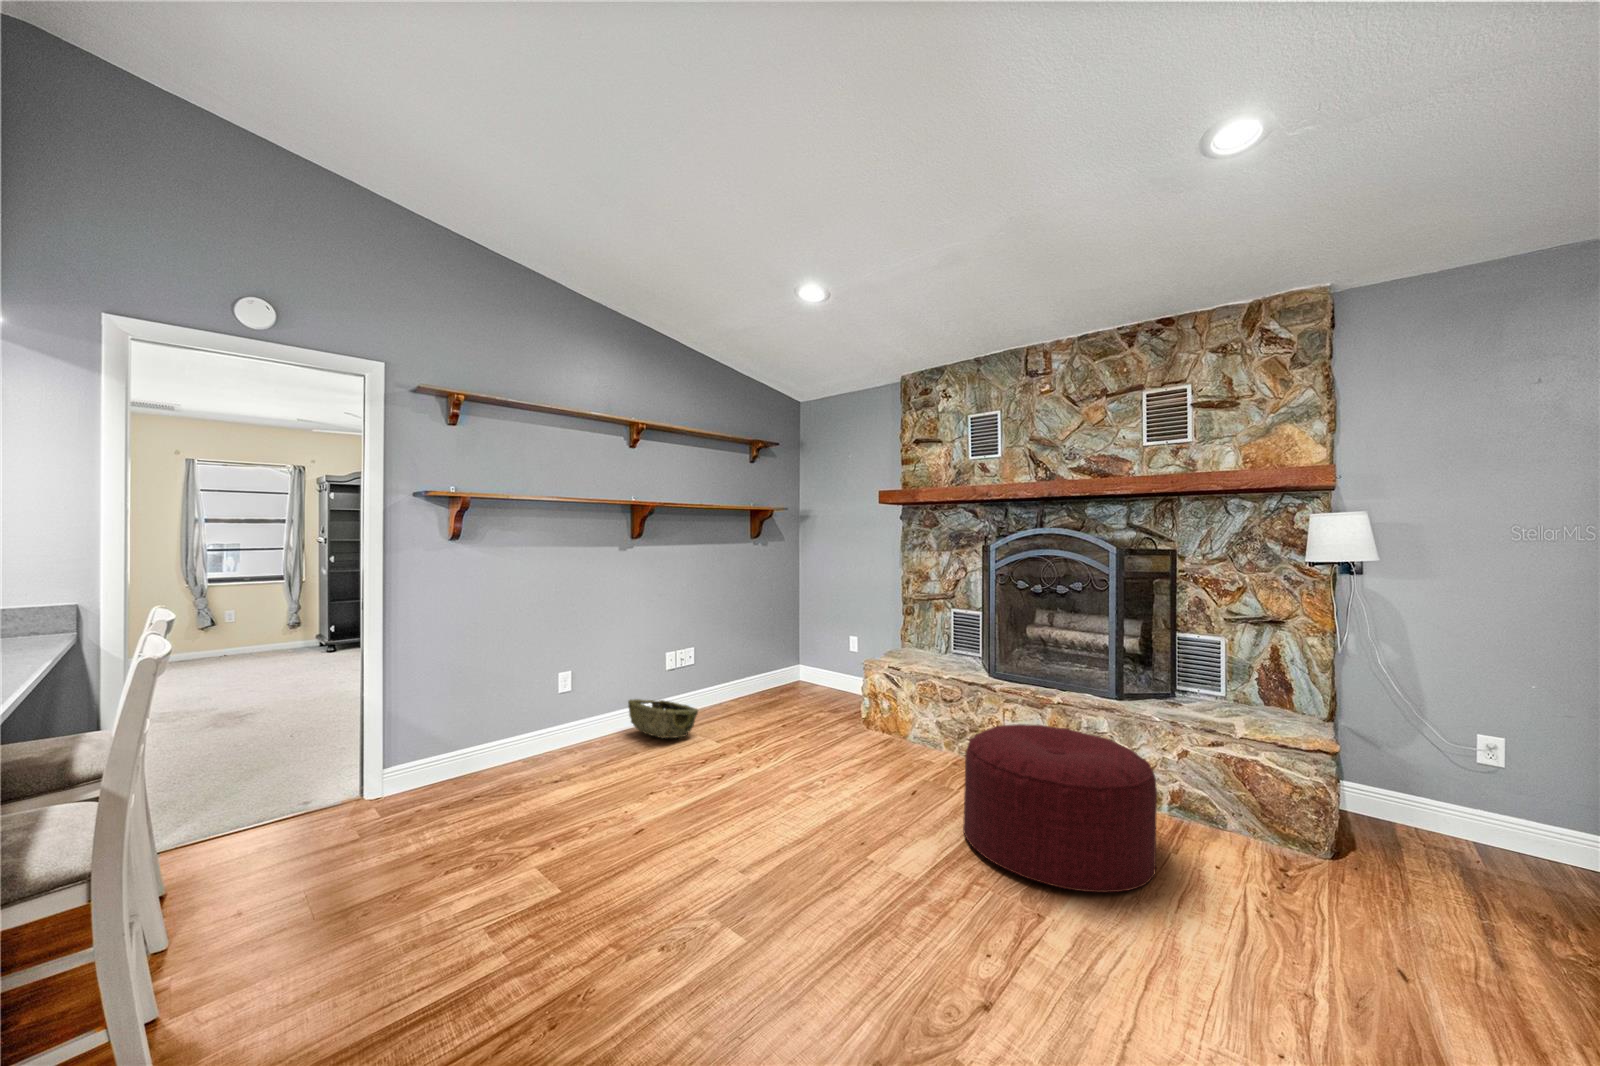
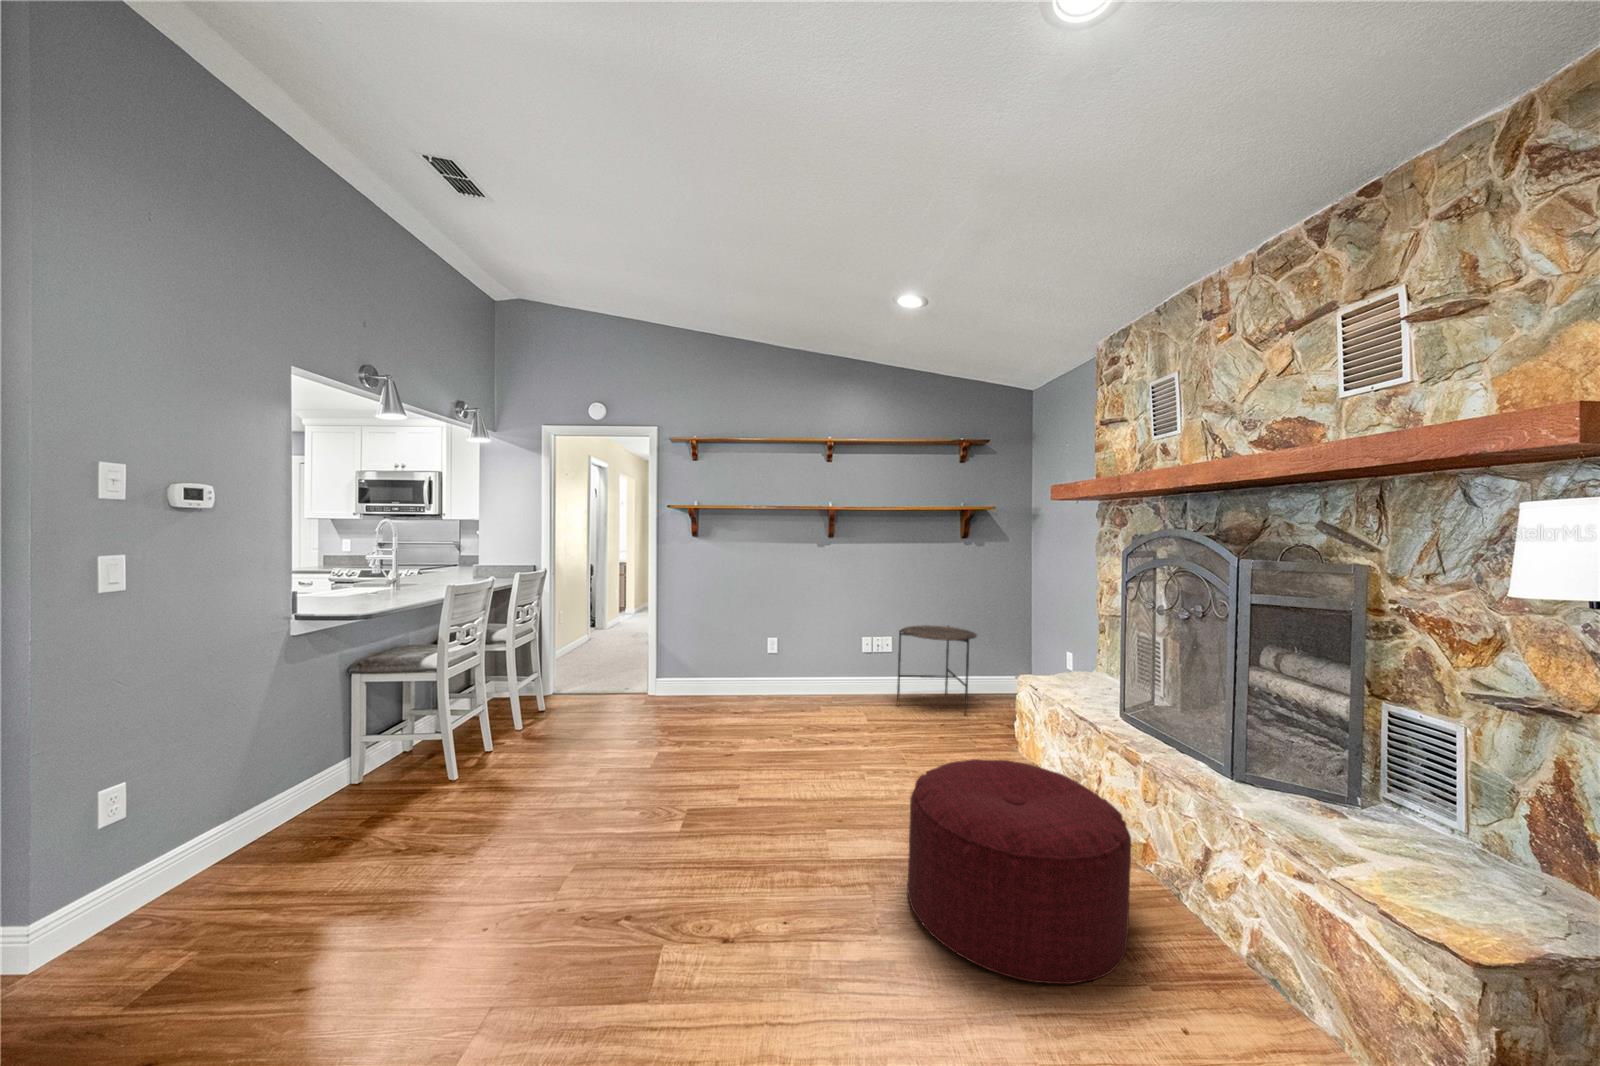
side table: none [716,628,794,719] -> present [897,625,977,716]
woven basket: present [628,699,698,738] -> none [819,673,863,712]

